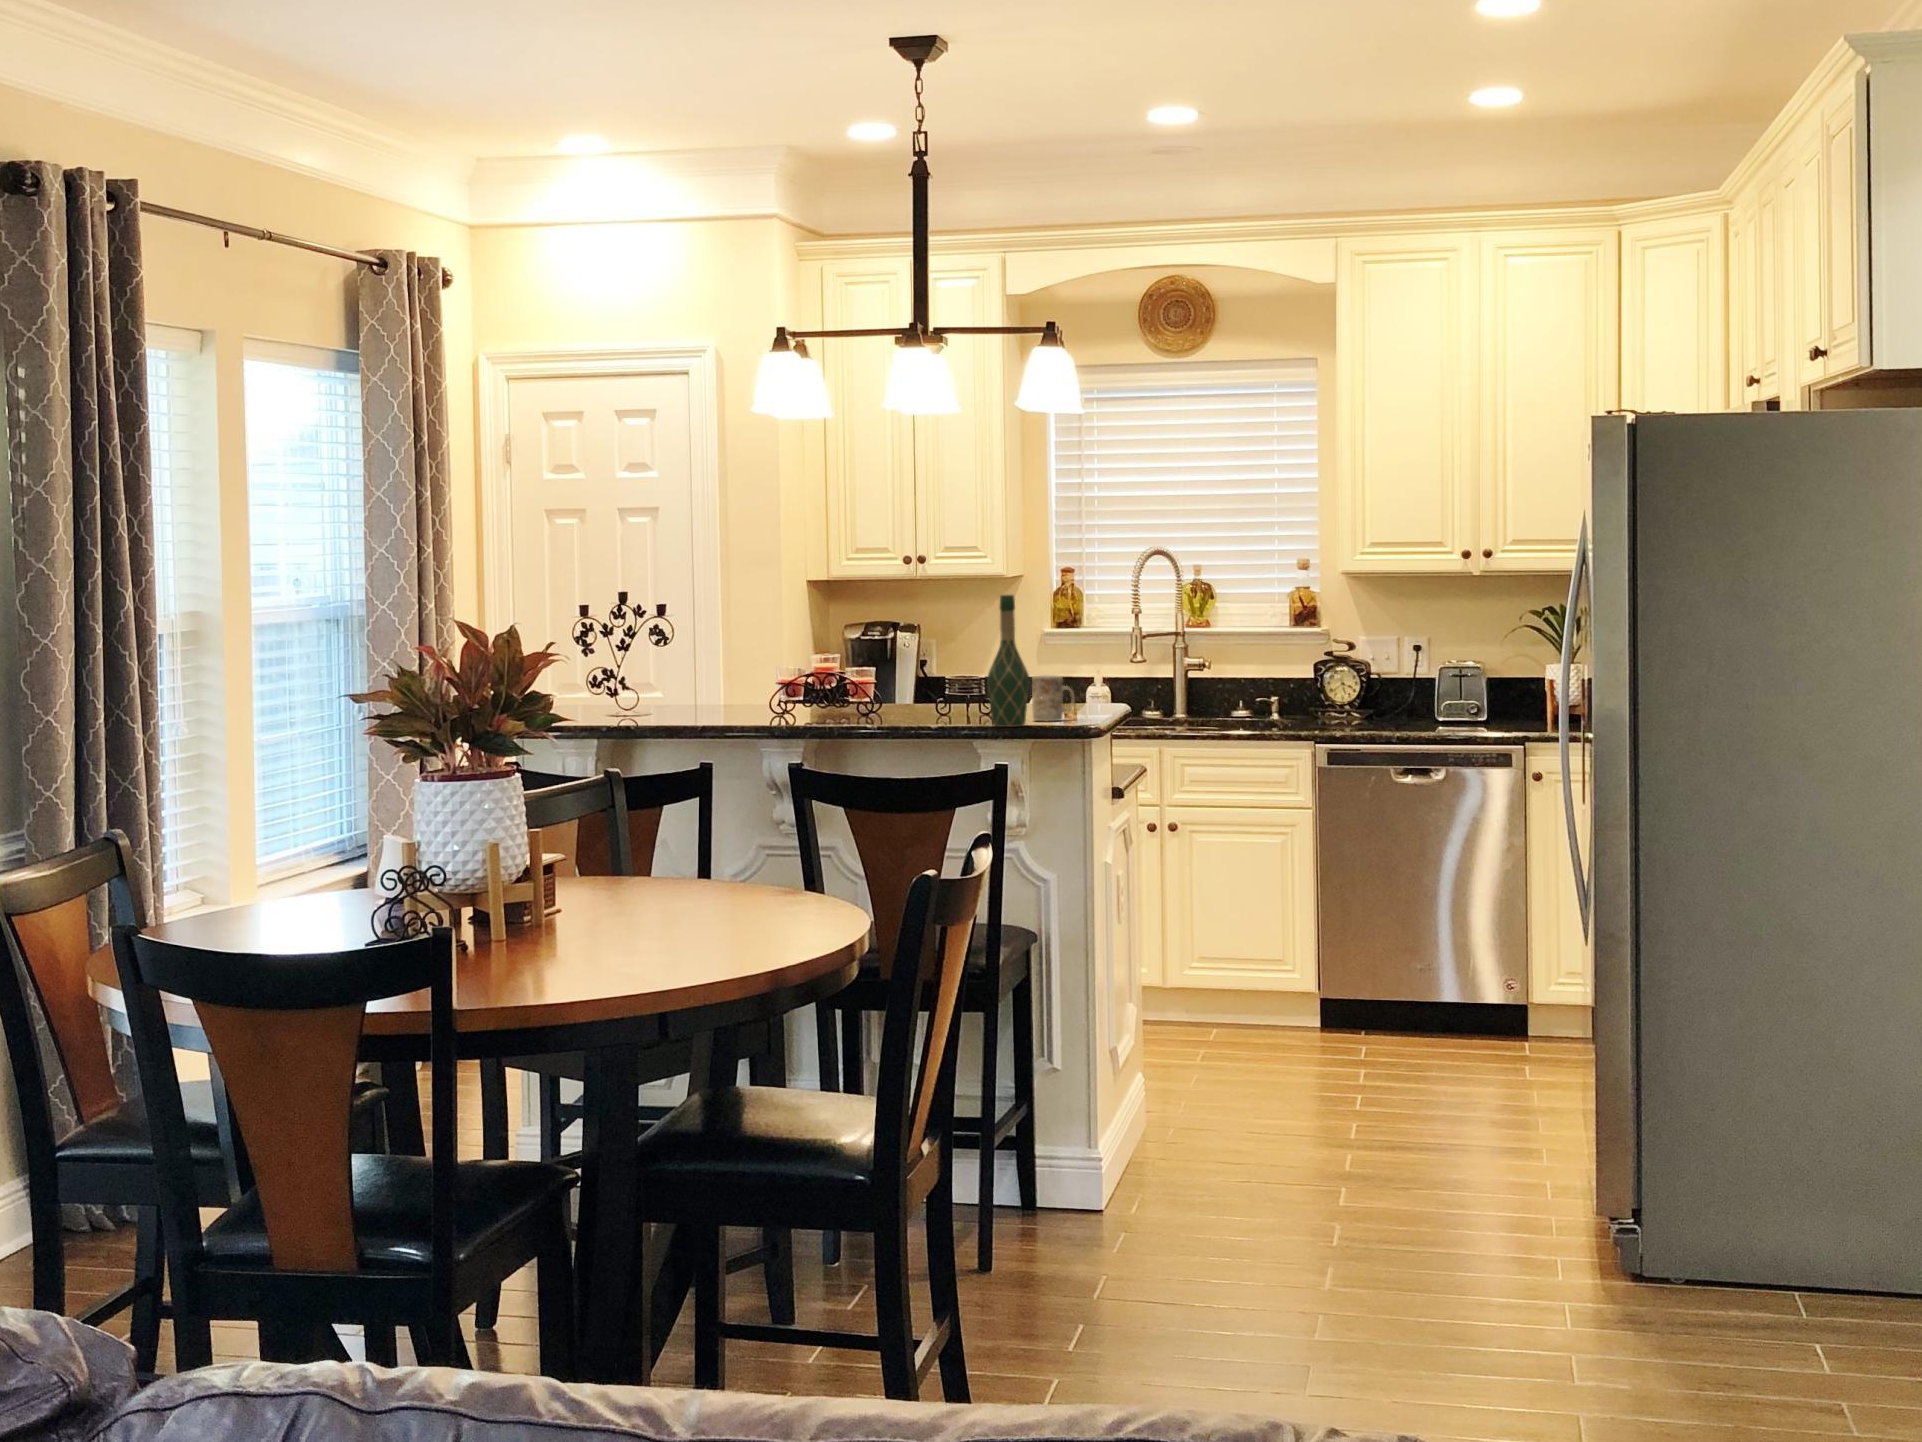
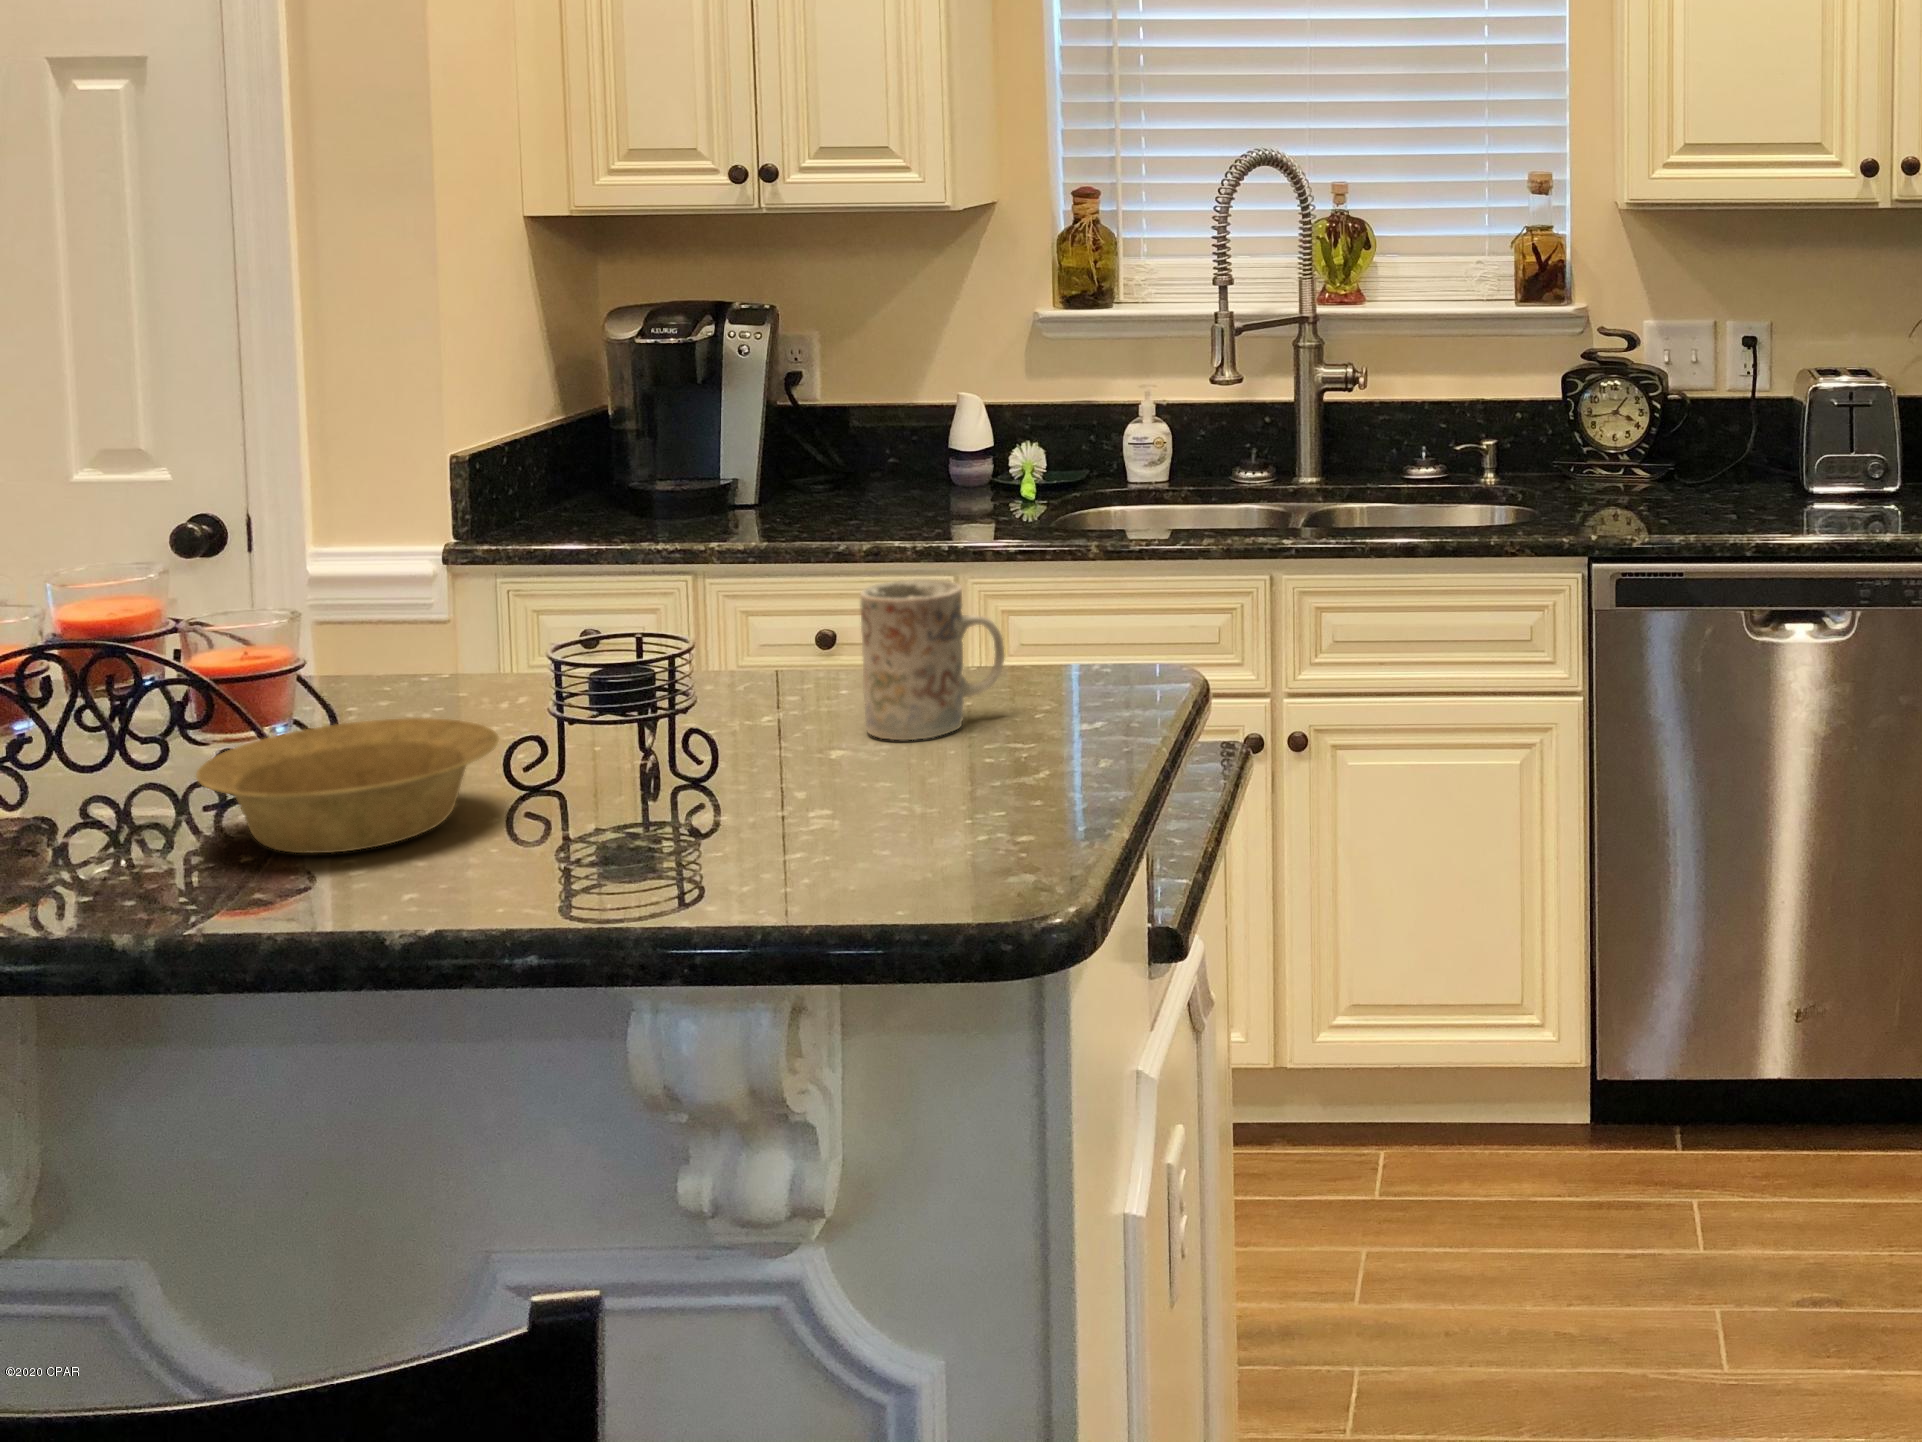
wine bottle: present [987,595,1029,727] -> none [661,348,817,822]
bowl: none [868,703,942,729] -> present [196,718,499,853]

